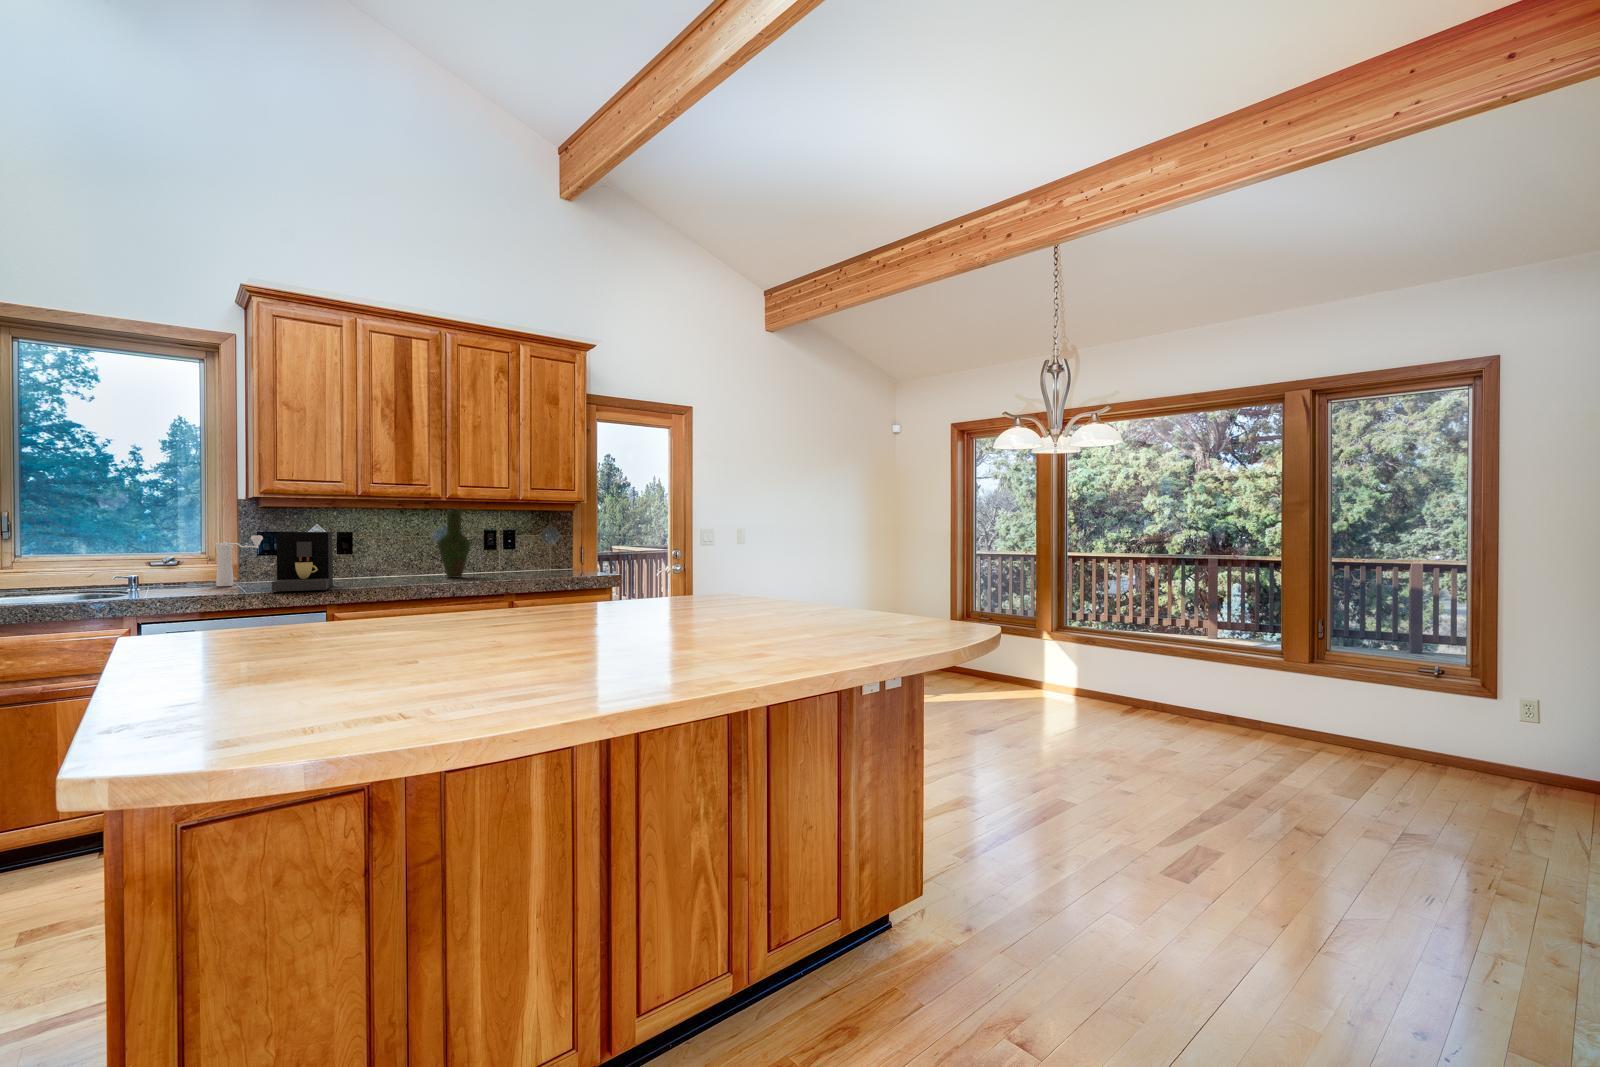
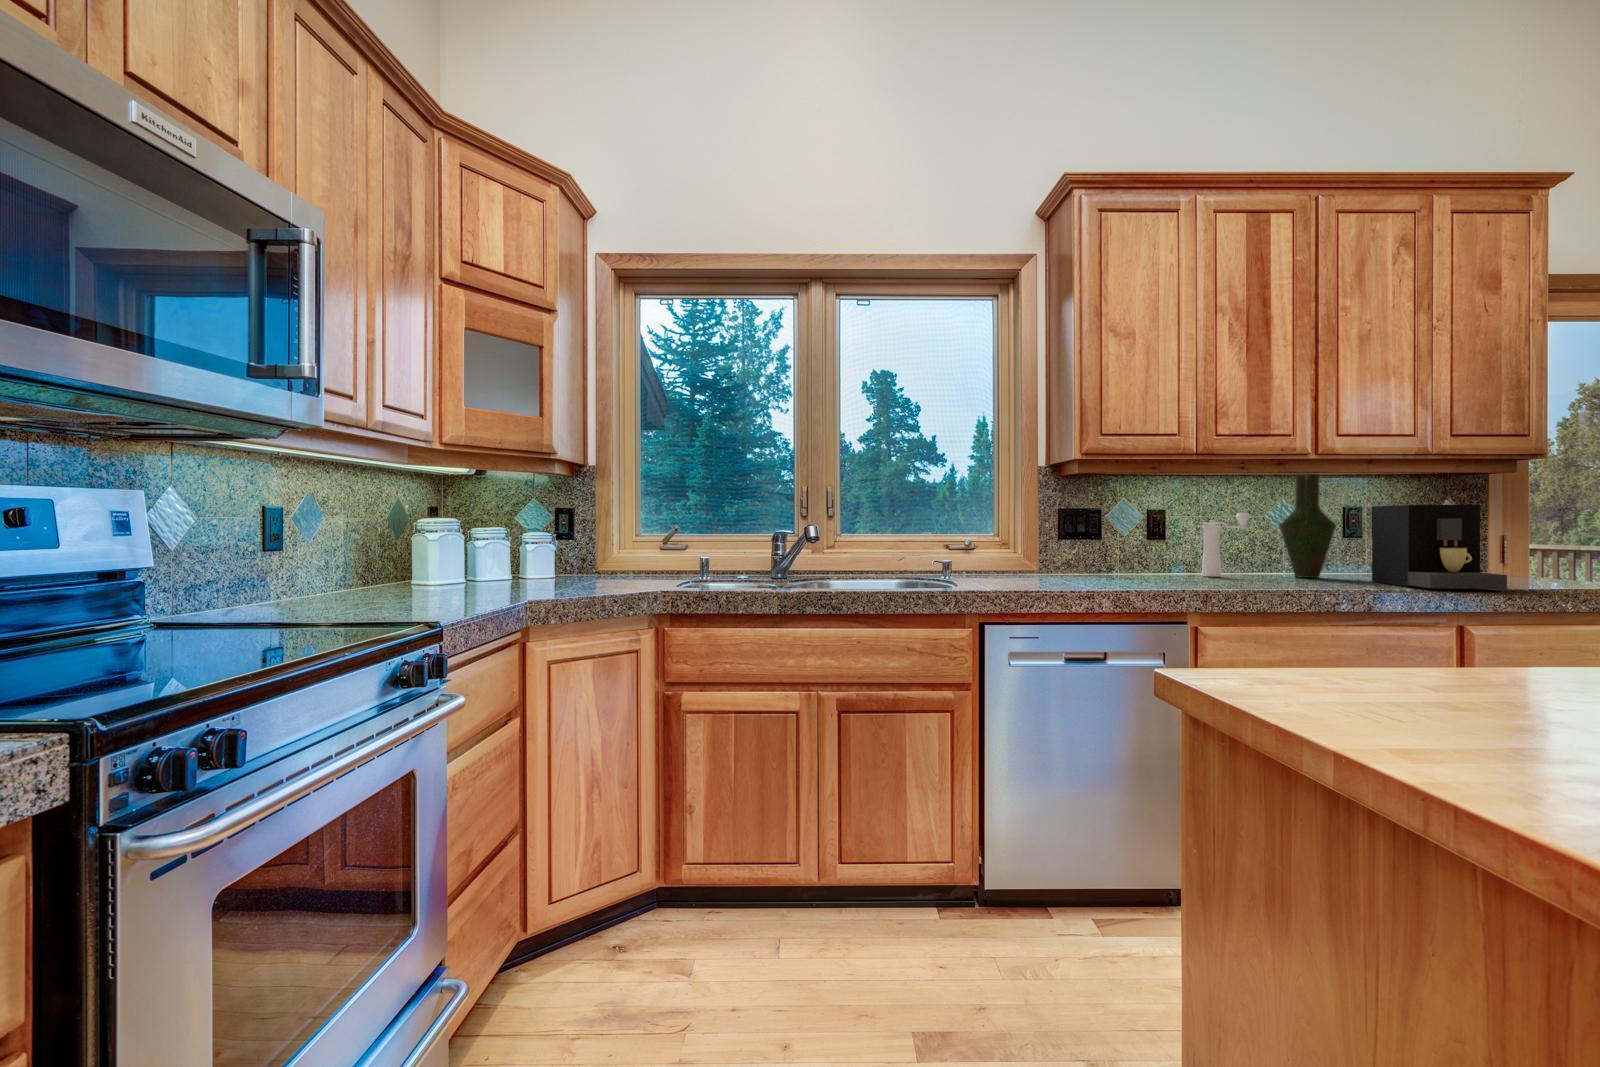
coffee maker: present [272,532,333,592] -> present [1372,504,1507,589]
pepper mill: present [215,535,263,586] -> present [1202,513,1251,577]

